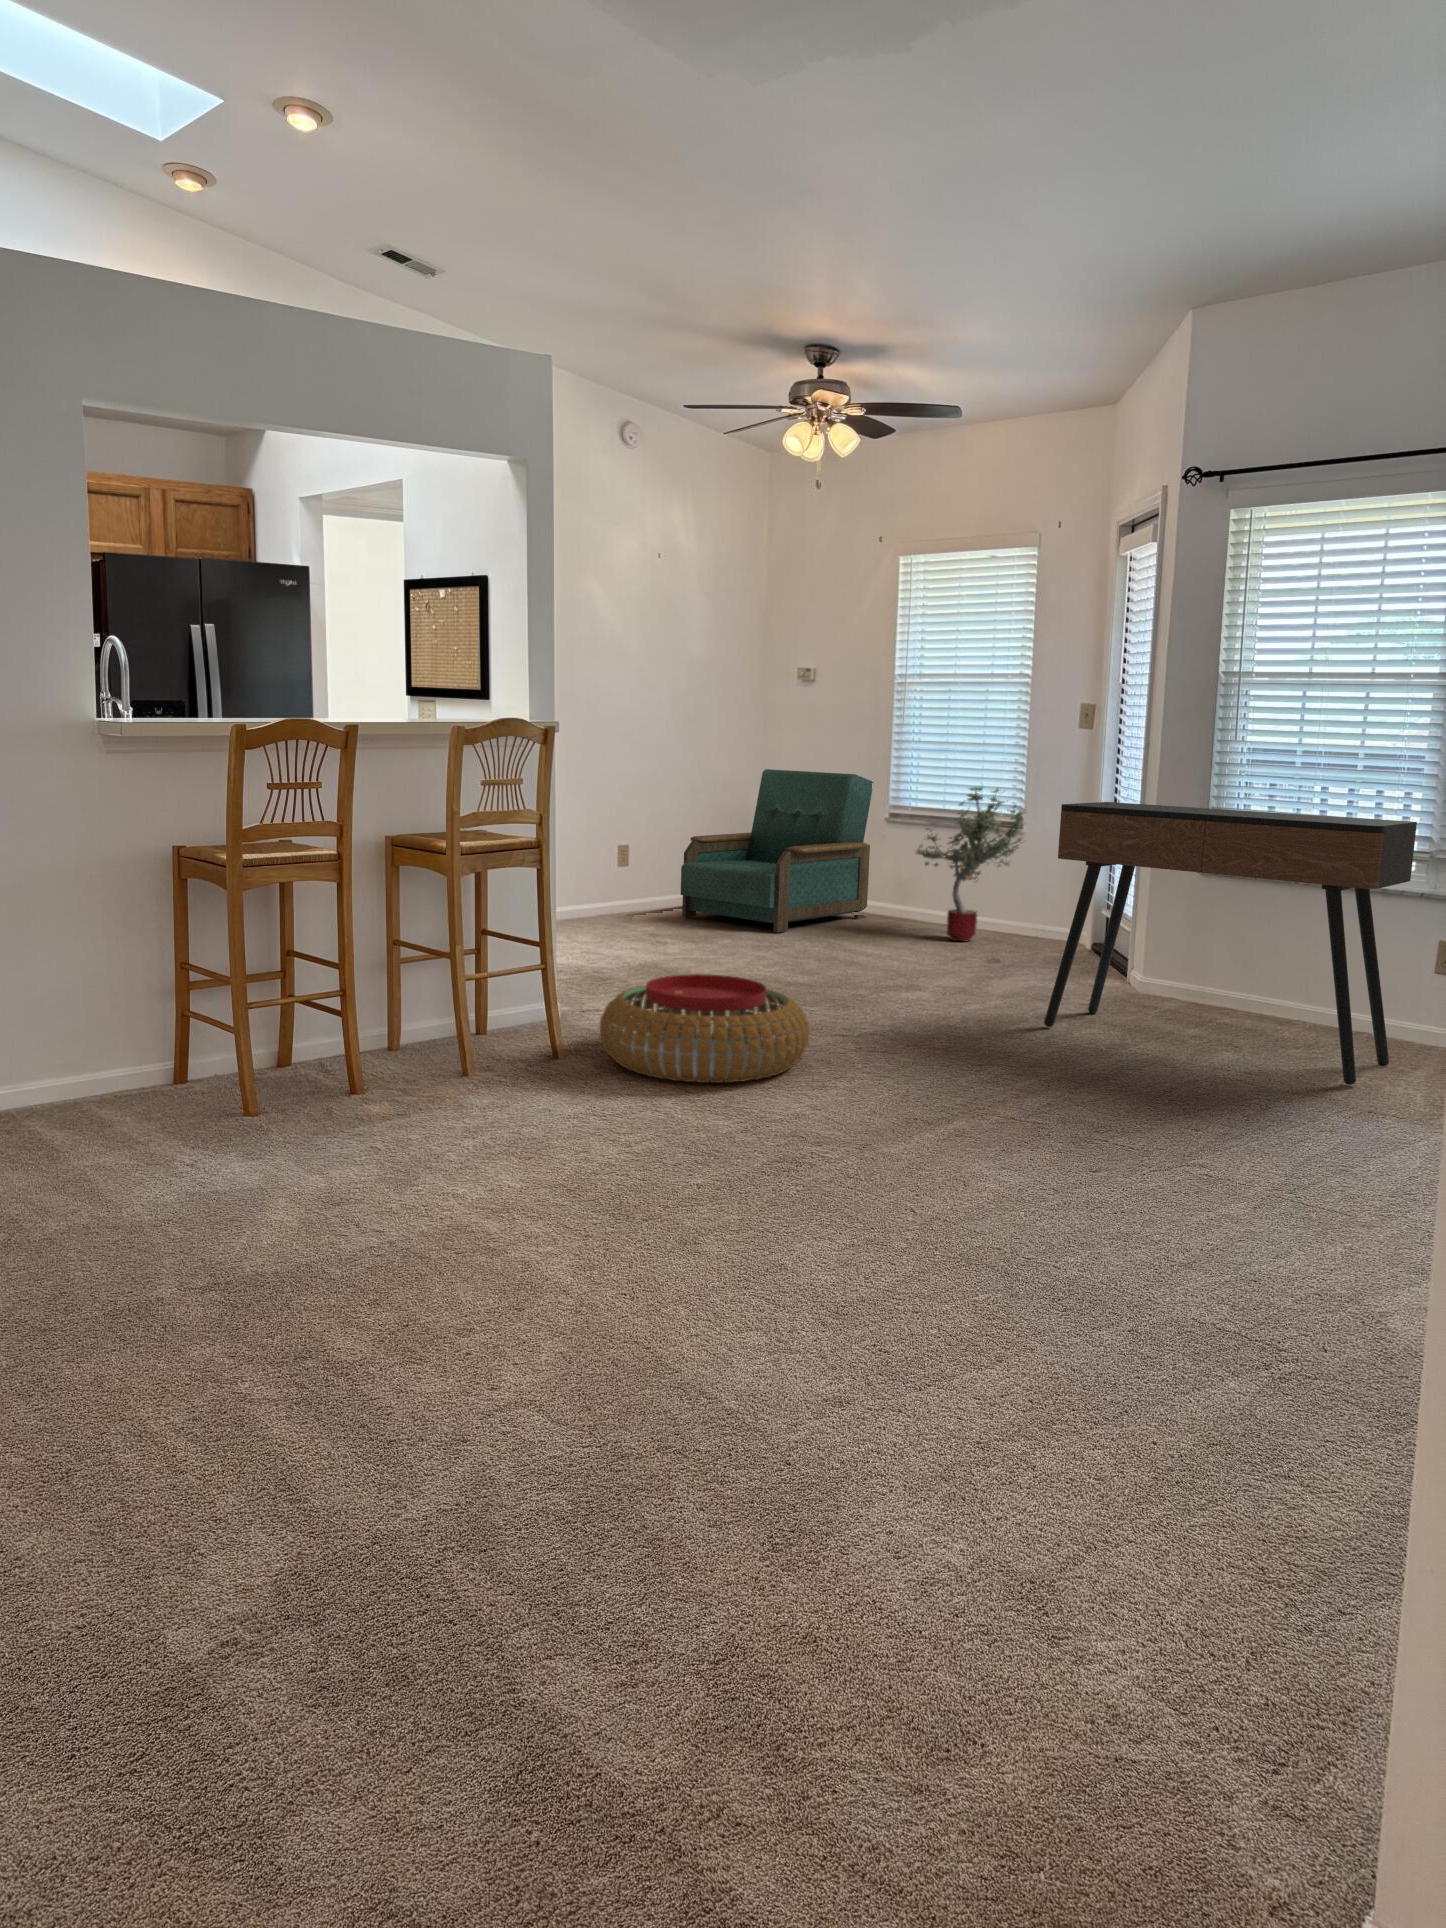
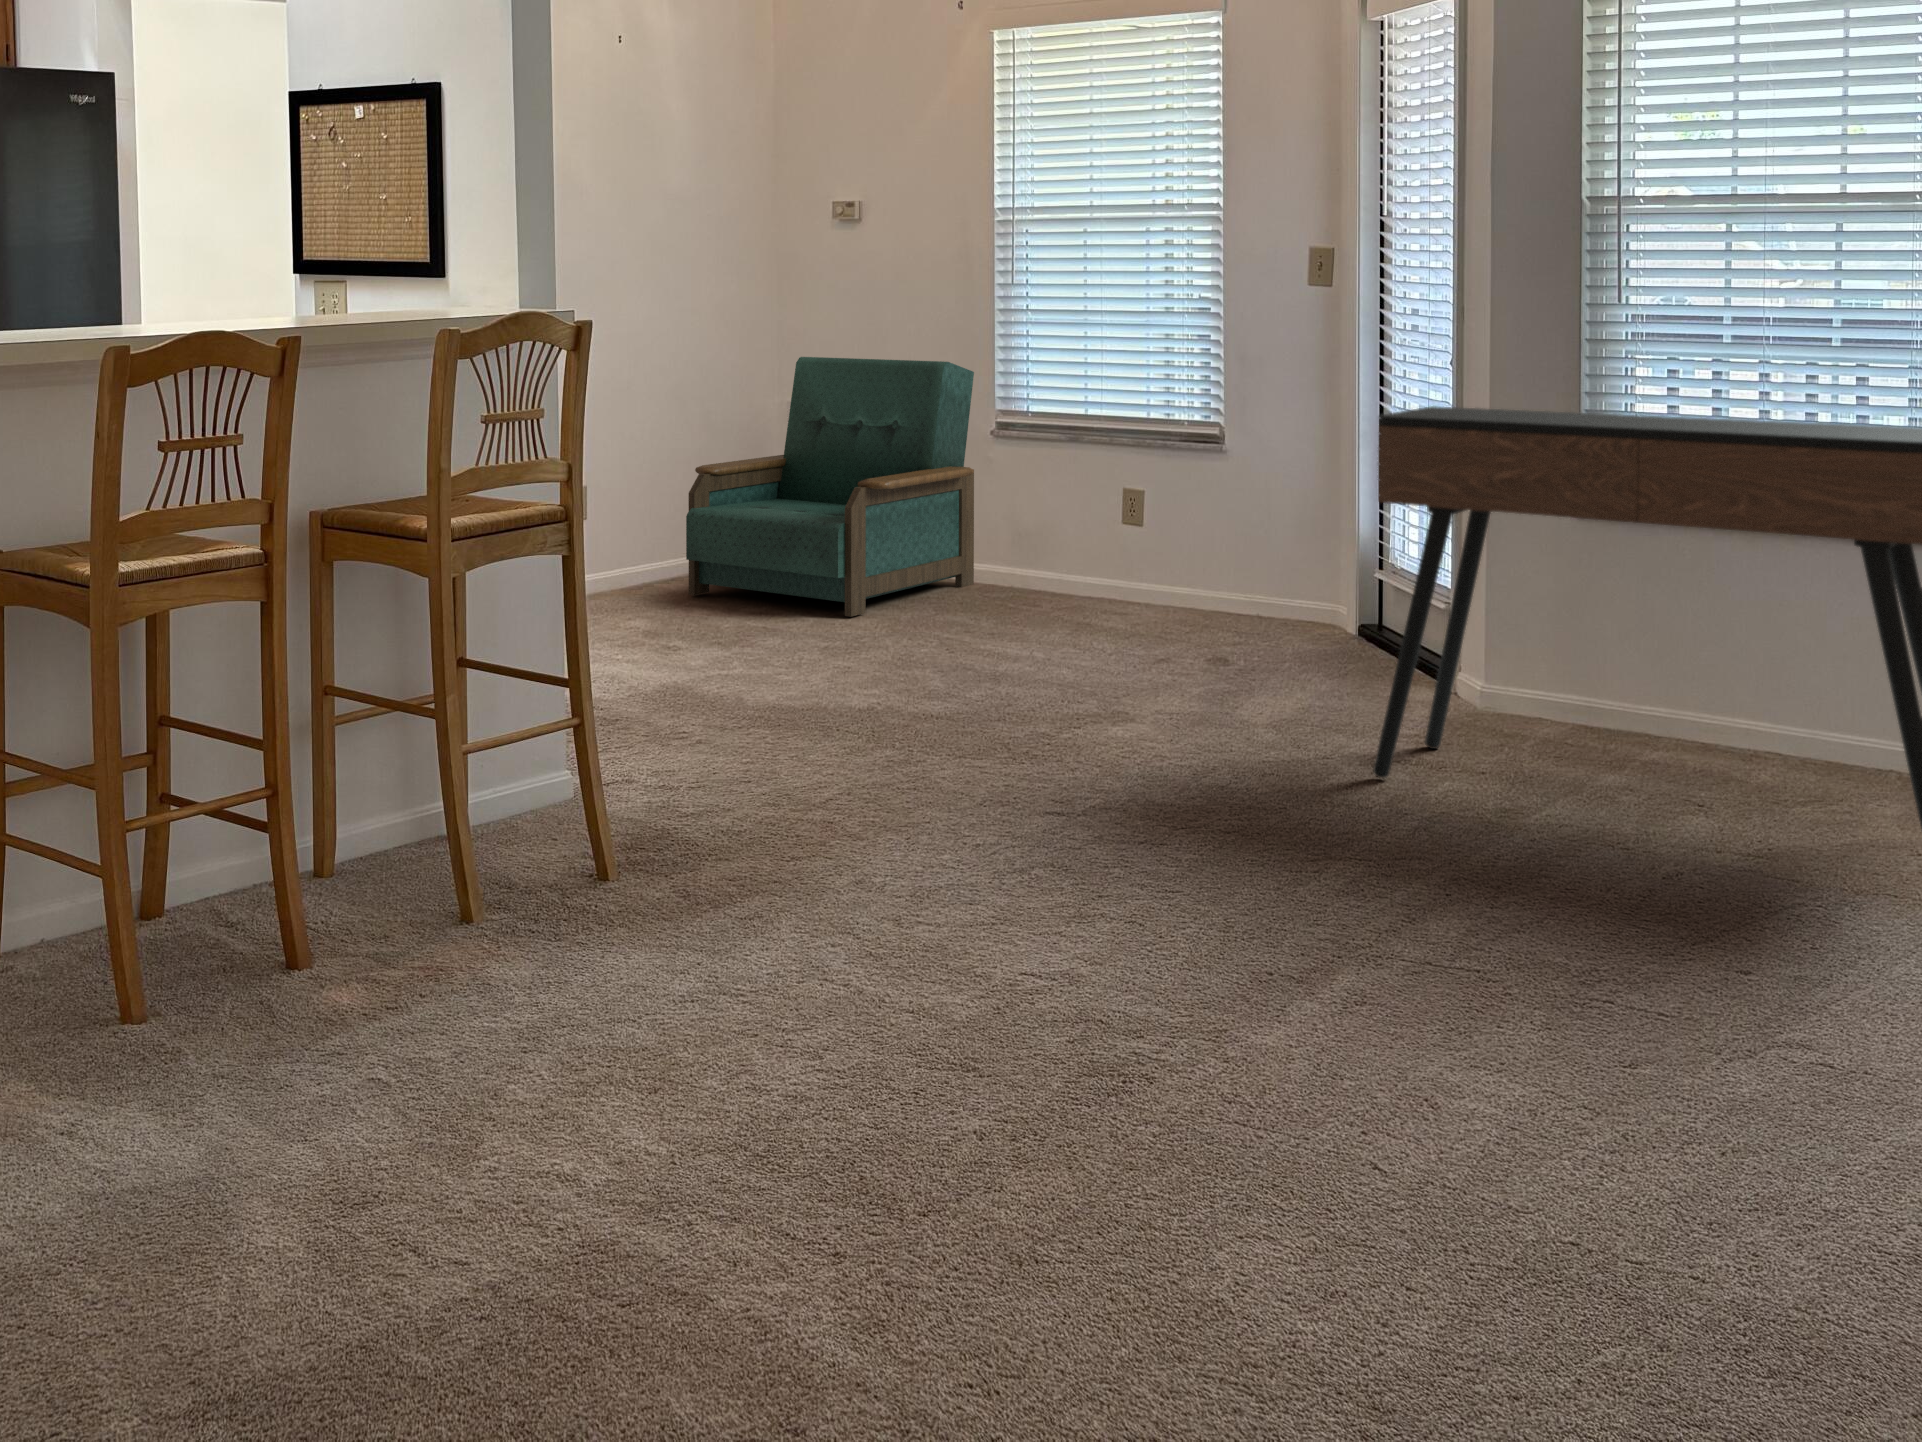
potted tree: present [916,787,1026,941] -> none [1055,376,1241,621]
pouf: present [600,974,810,1083] -> none [682,721,1037,919]

